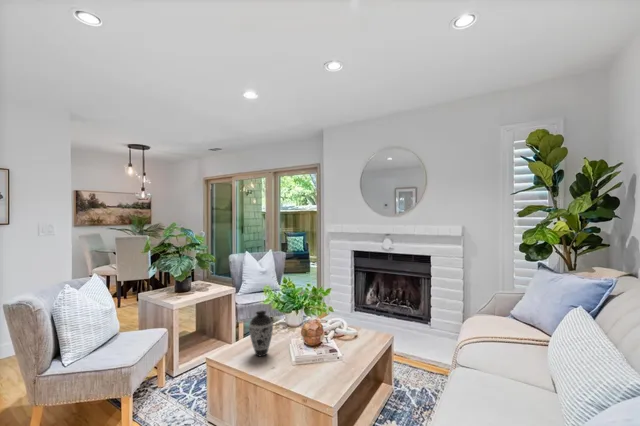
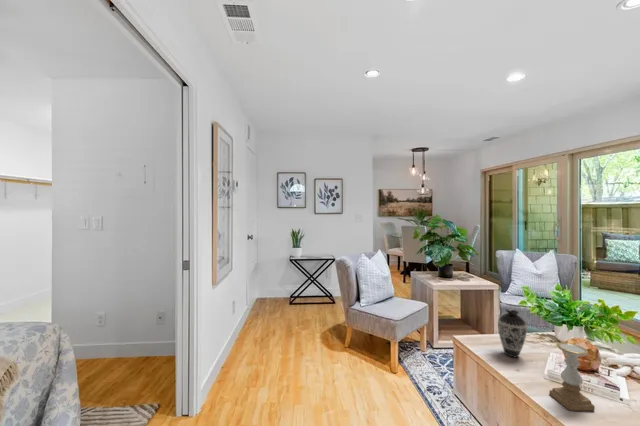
candle holder: none [298,327,327,385] -> present [549,343,595,411]

